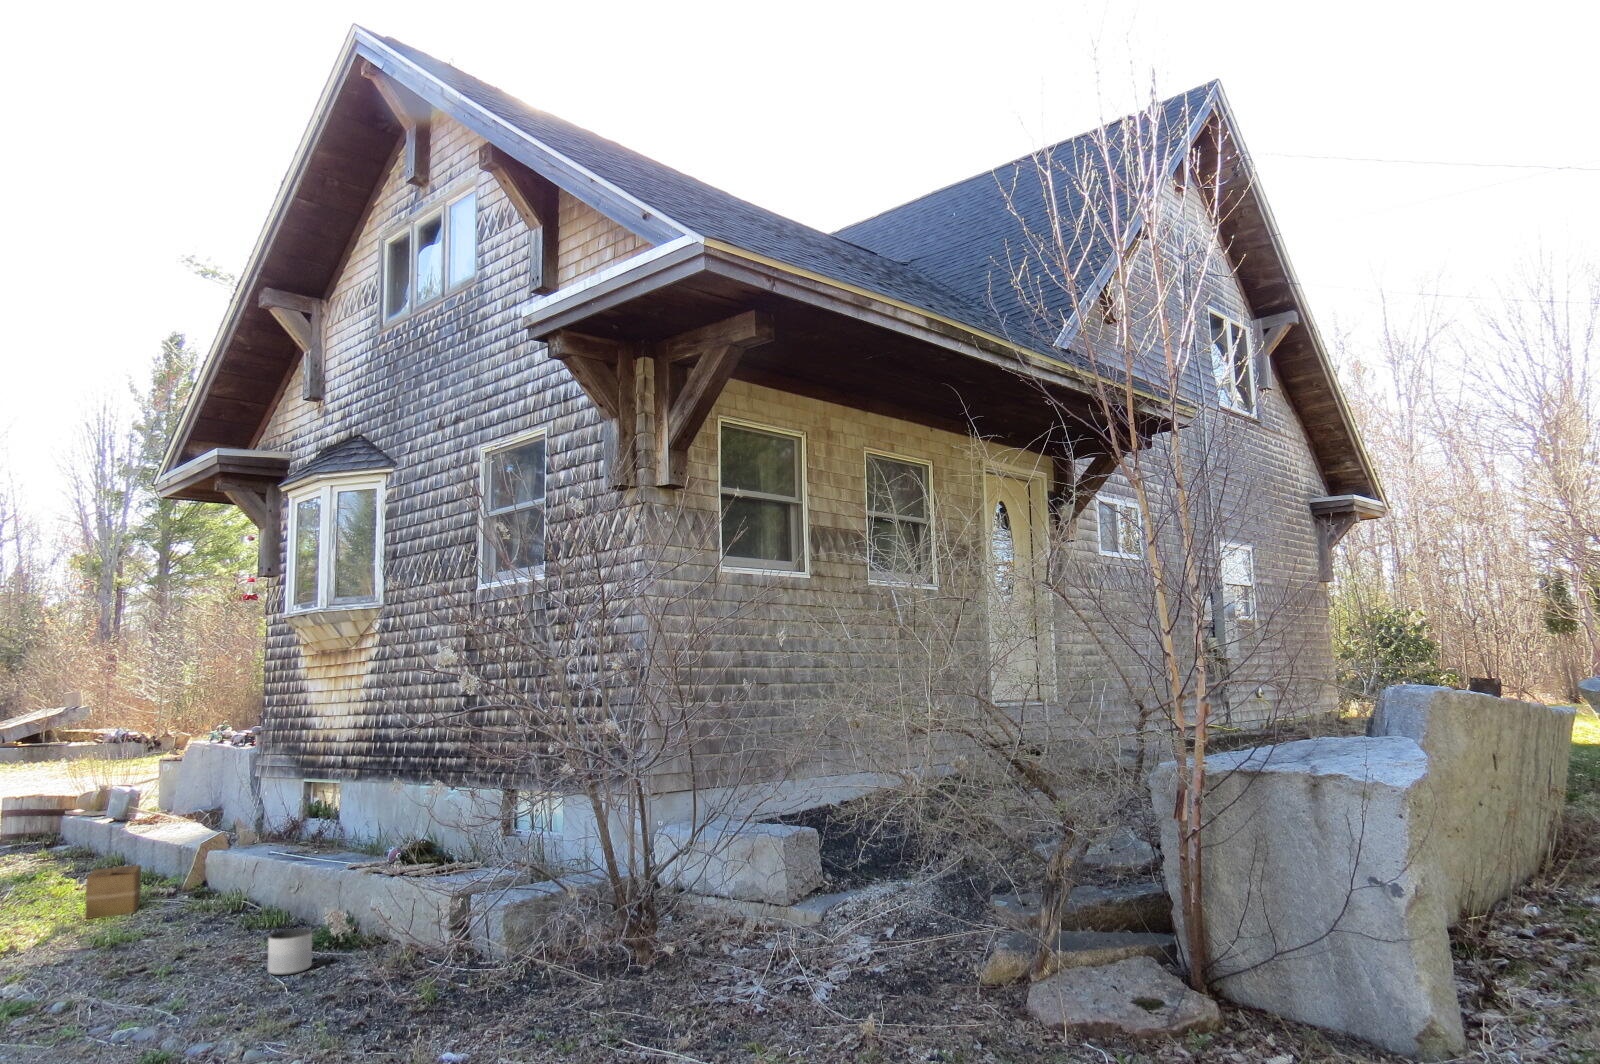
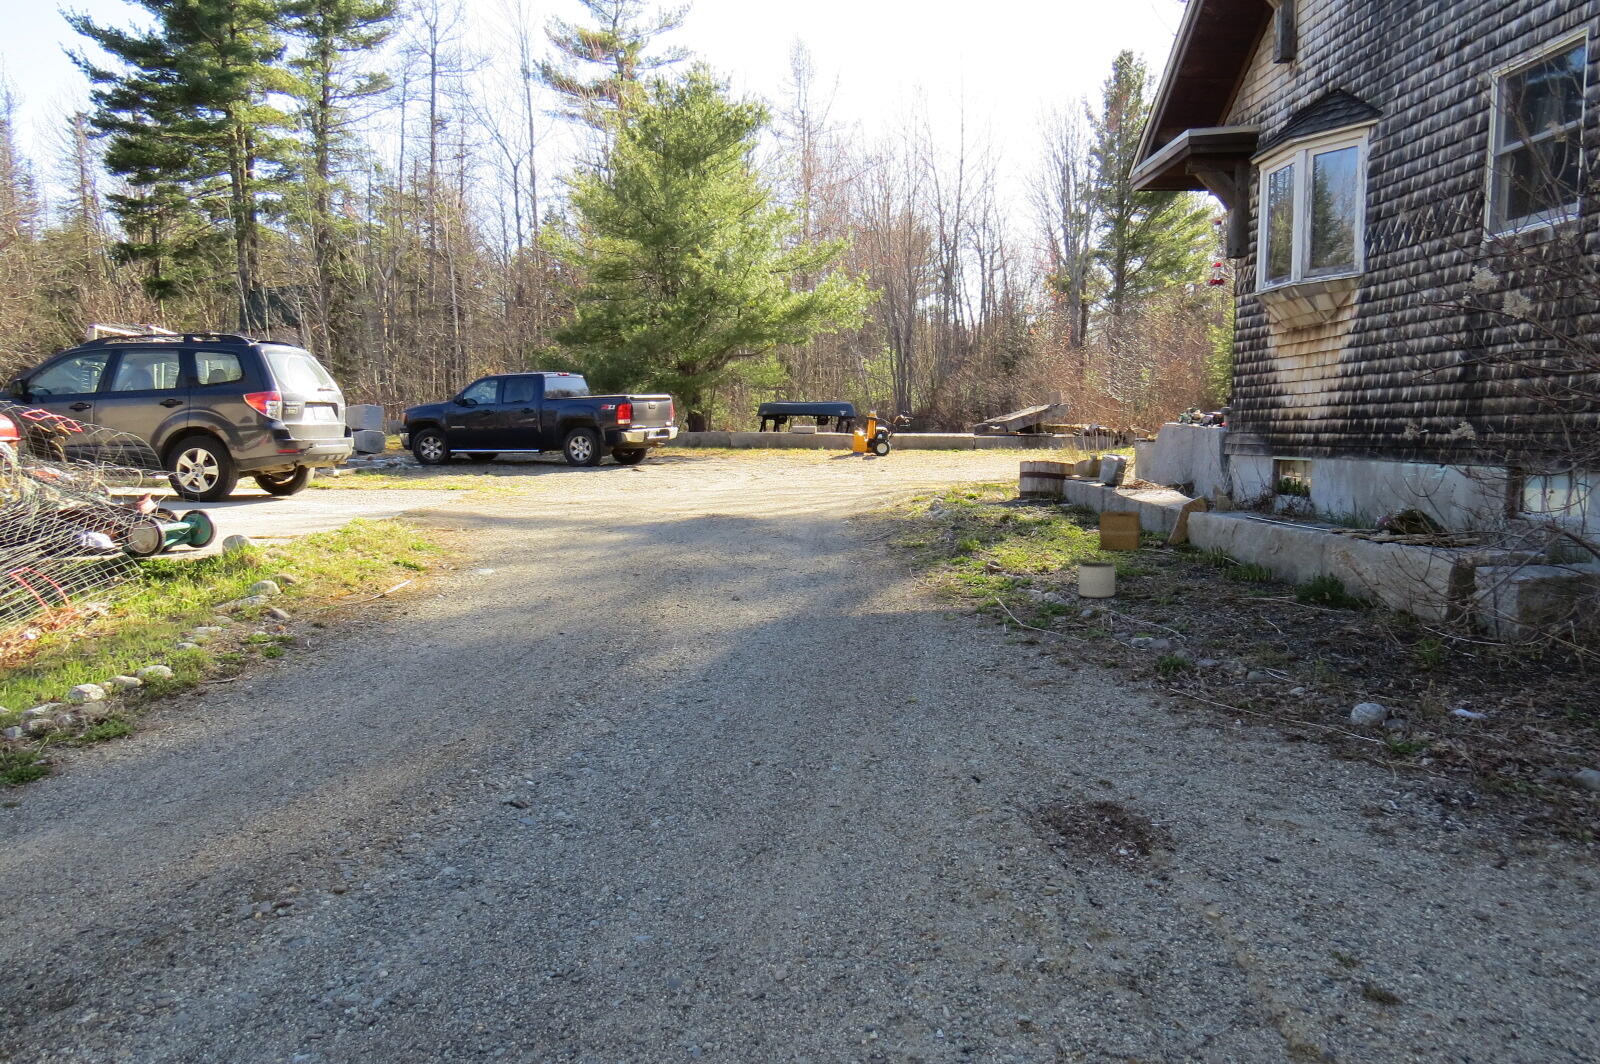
planter: present [268,929,312,975] -> present [1078,562,1115,598]

